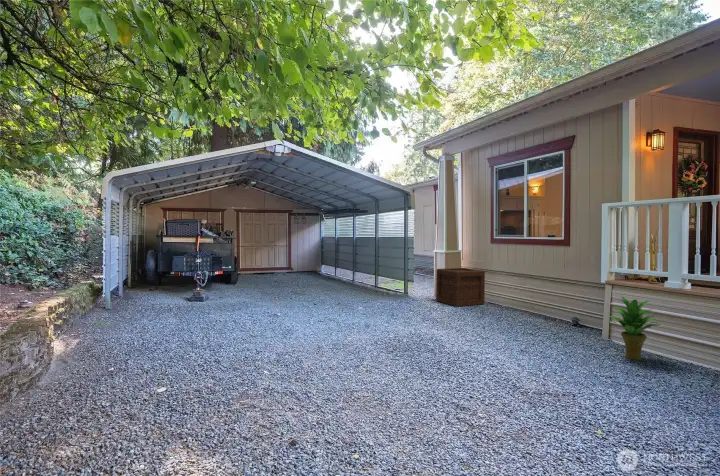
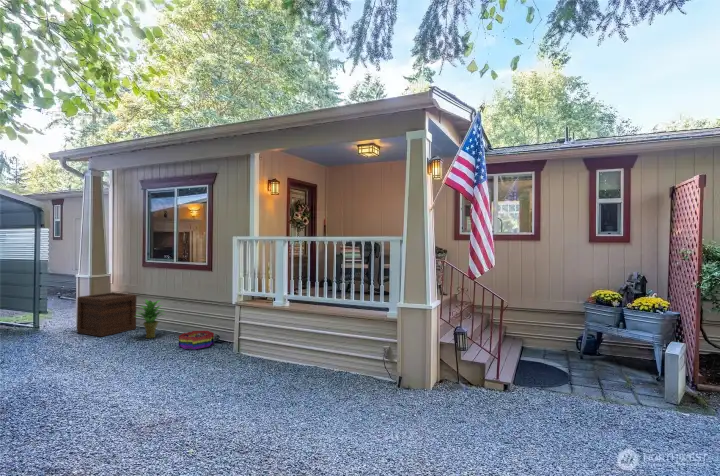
potted plant: present [608,297,660,360] -> present [138,299,162,338]
storage bin: none [533,311,574,330] -> present [179,331,214,349]

